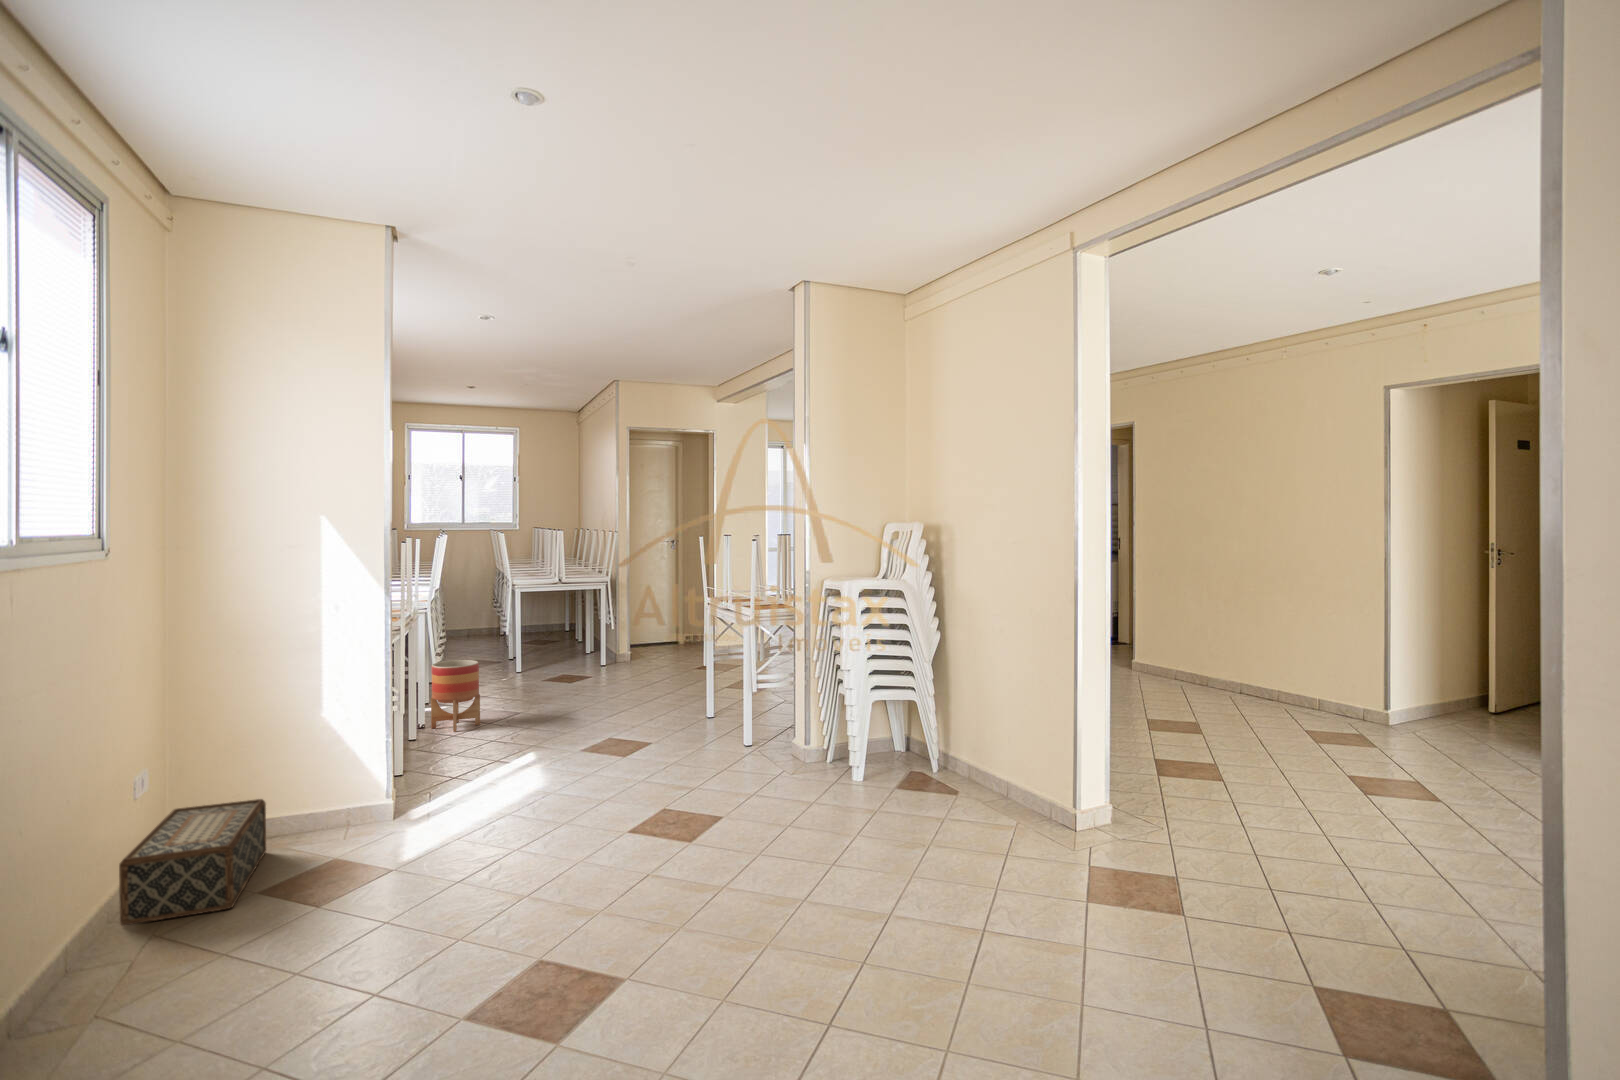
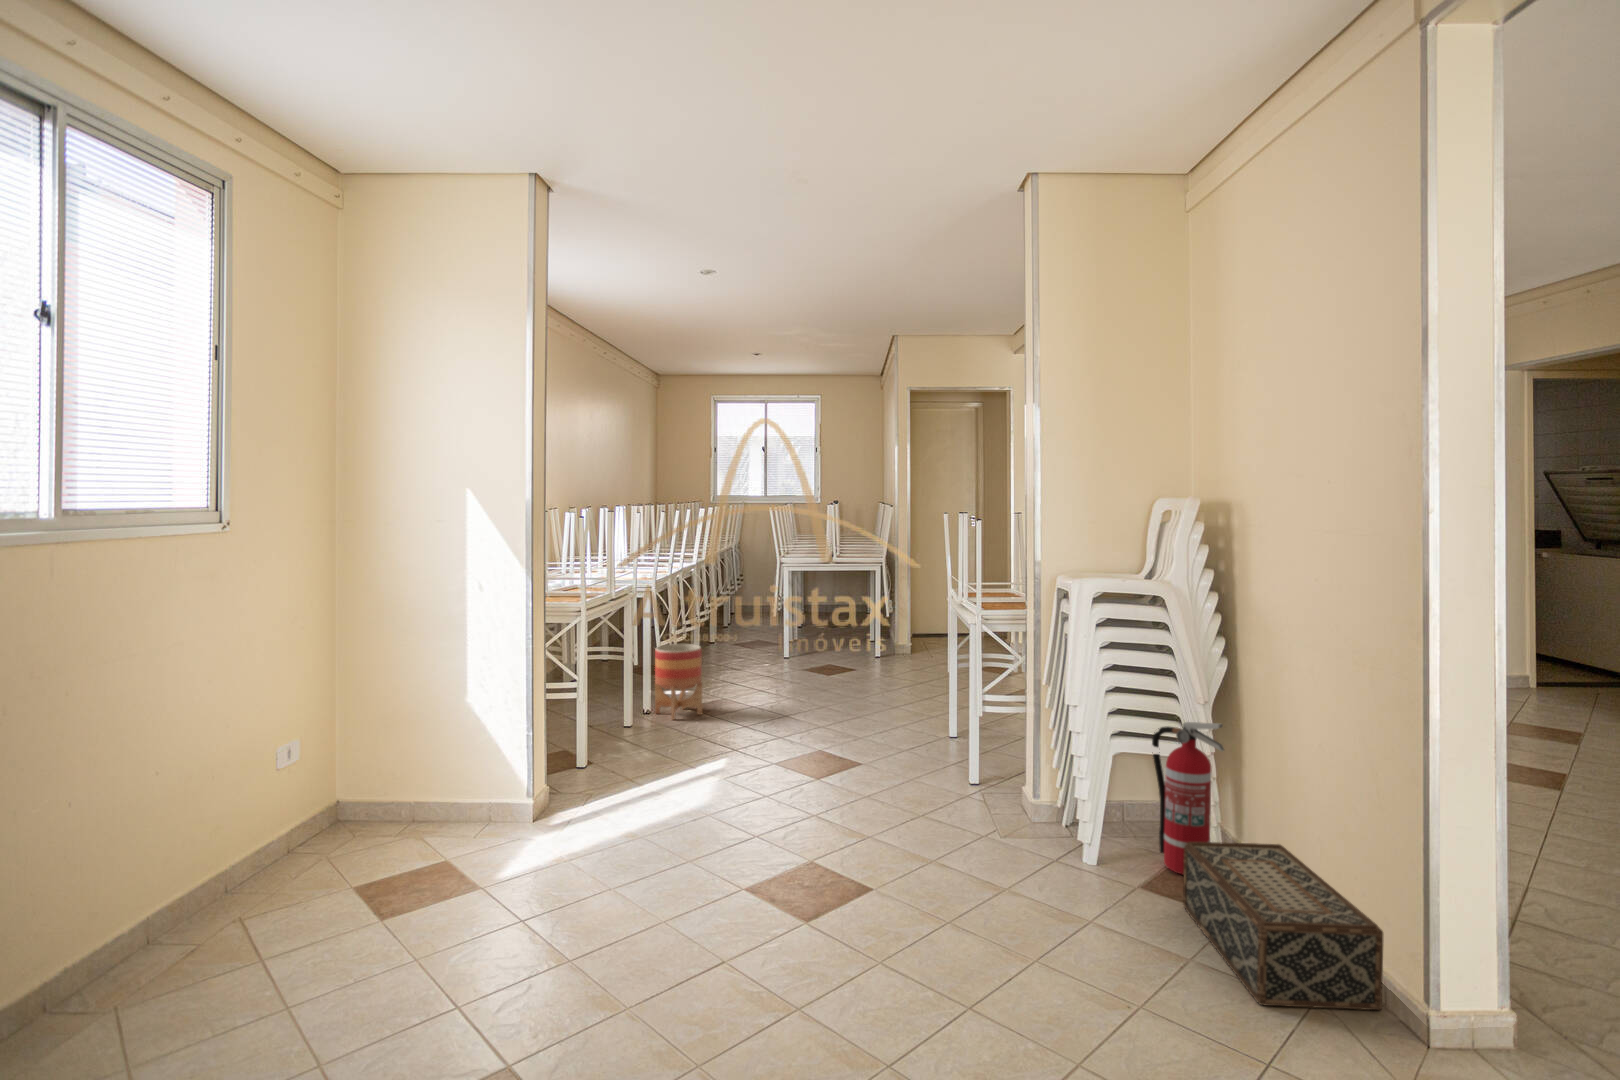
fire extinguisher: none [896,671,944,777] -> present [1152,722,1224,874]
woven basket: present [119,799,266,926] -> present [1183,842,1383,1010]

